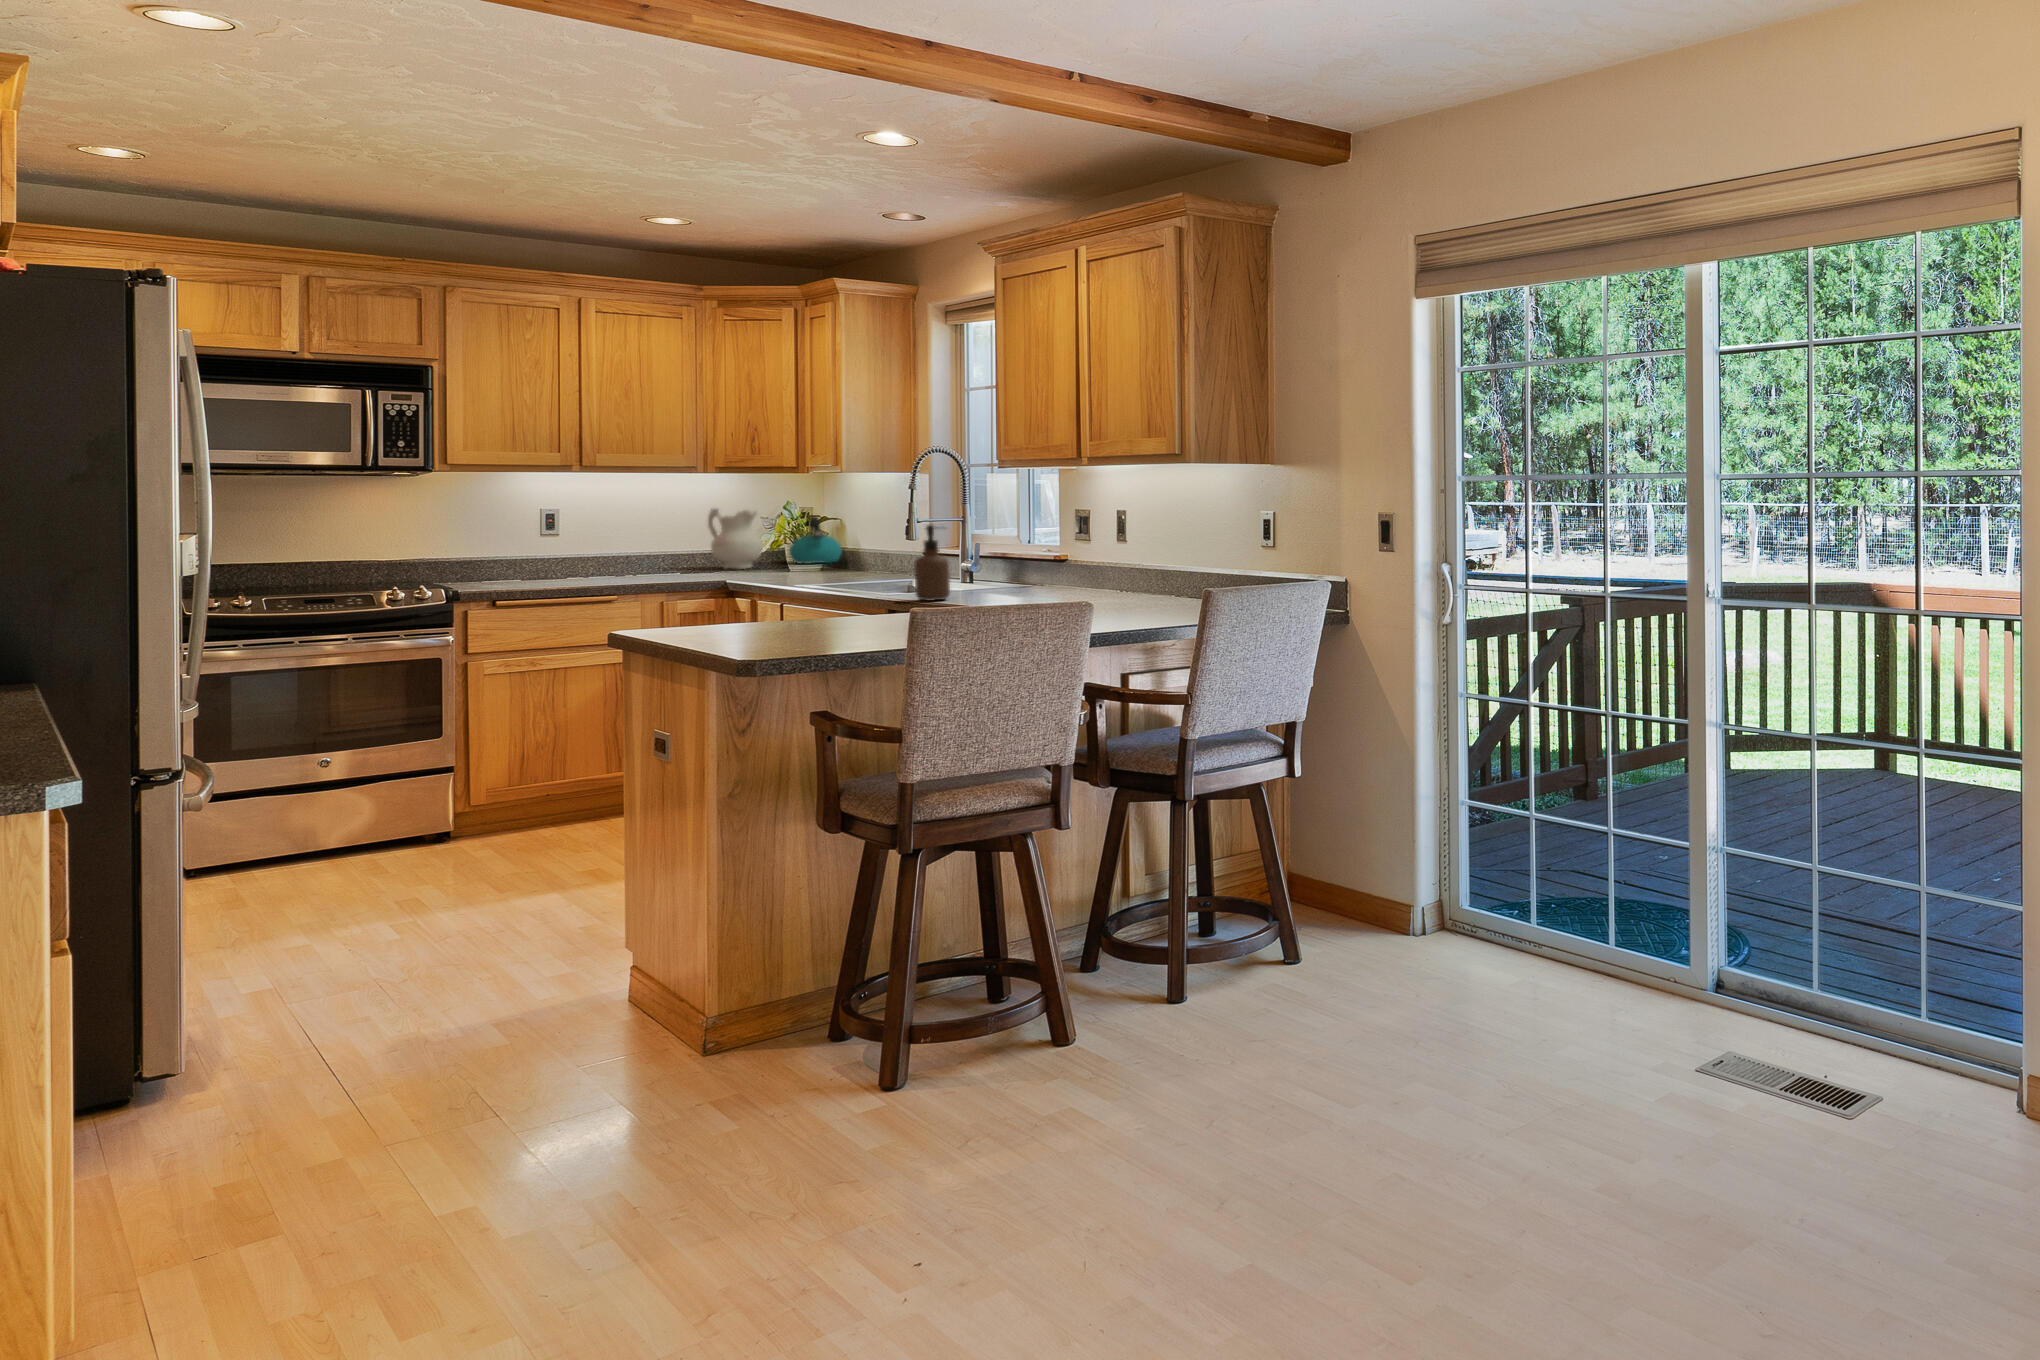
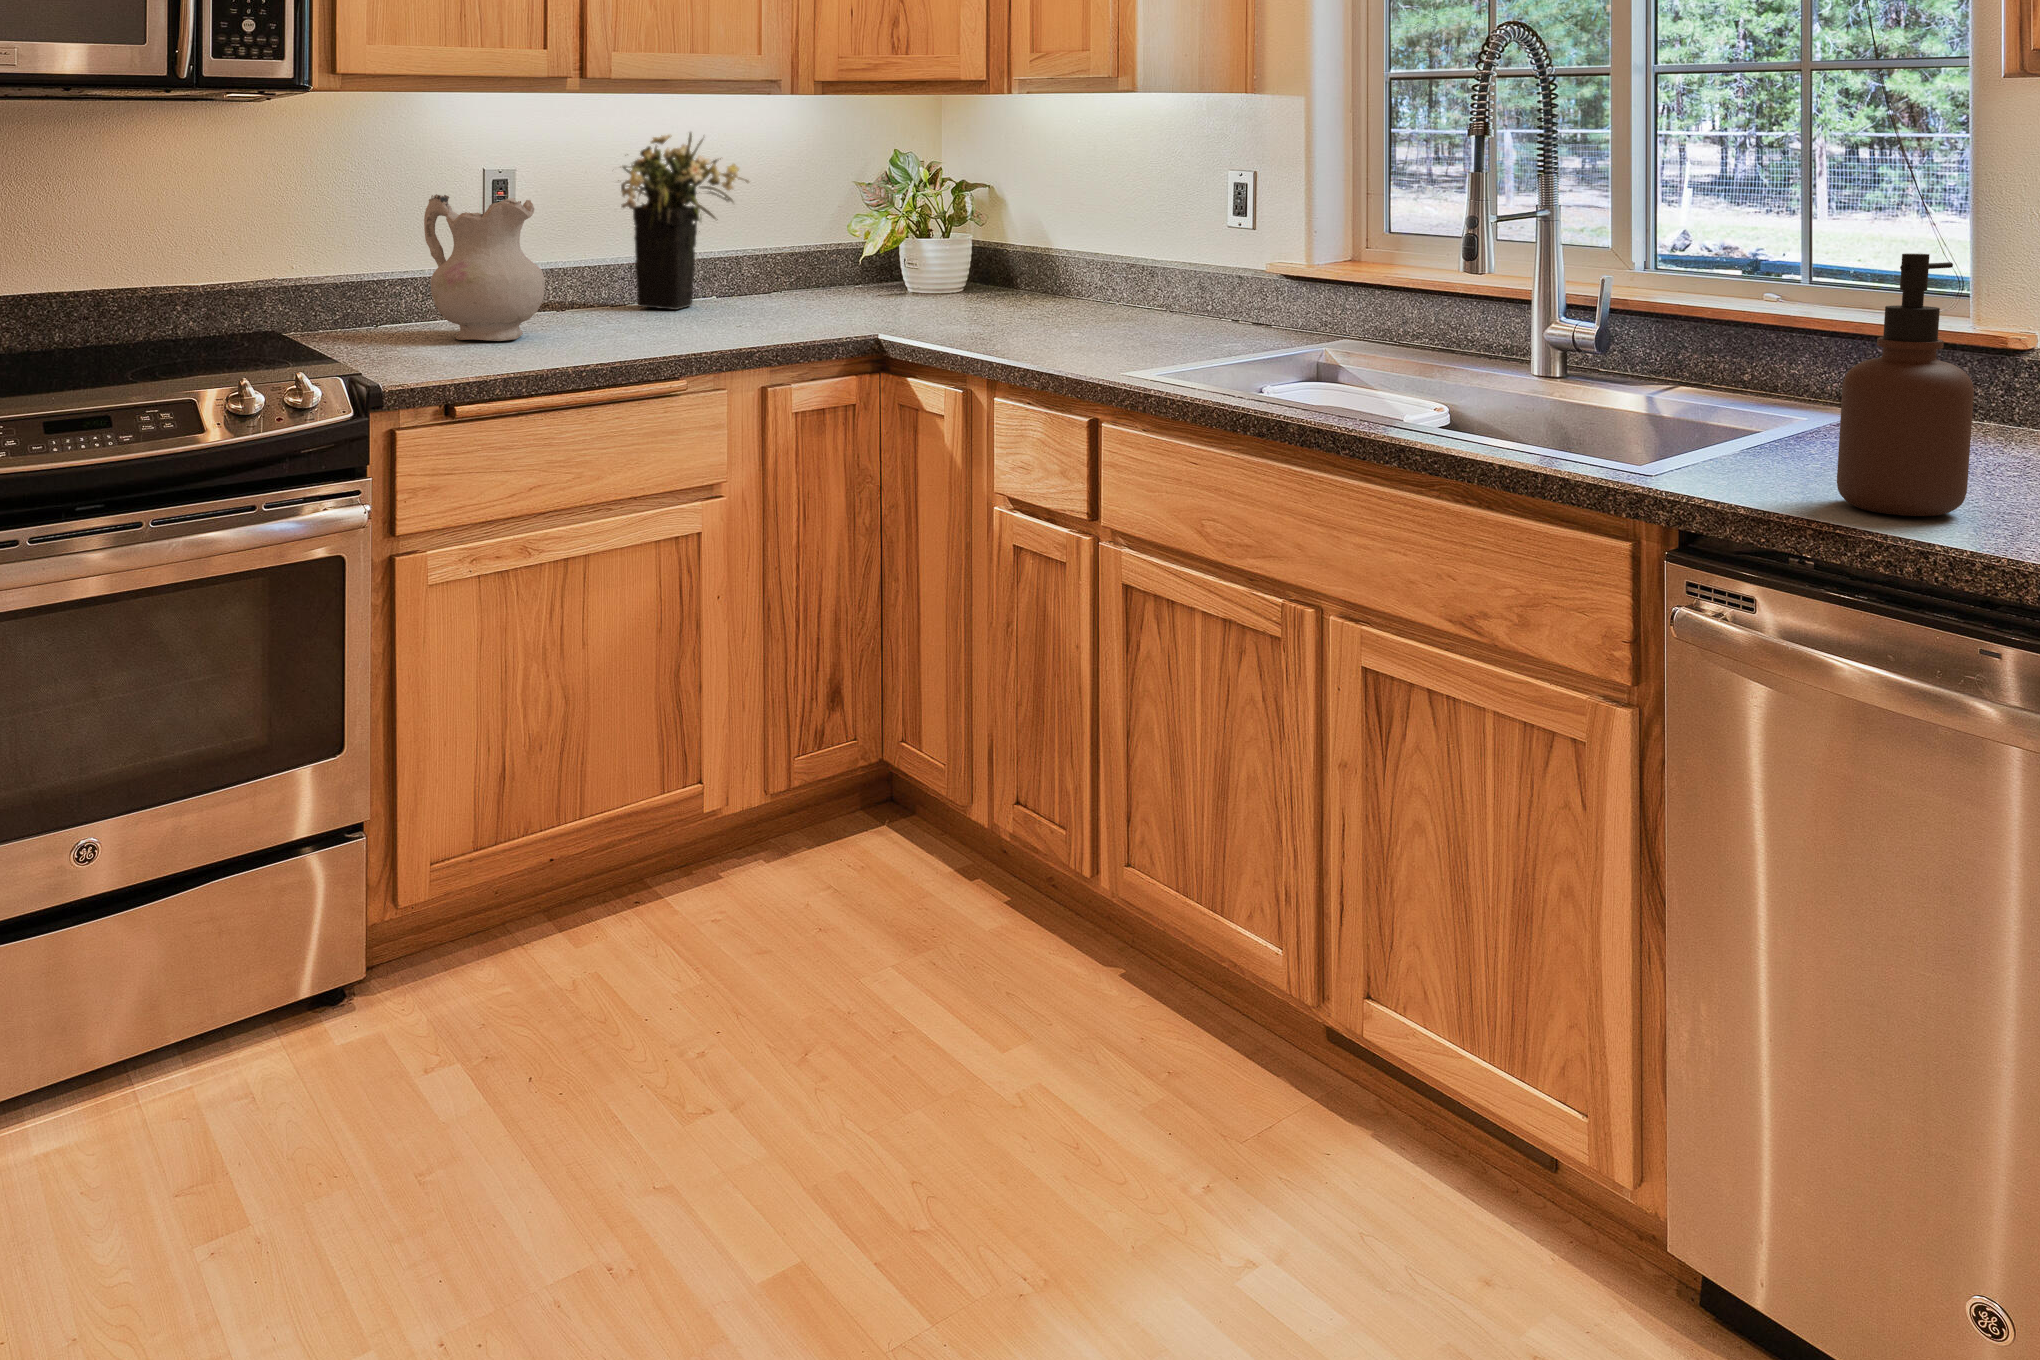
flower arrangement: none [603,481,680,565] -> present [618,133,749,310]
ceramic pitcher: present [708,509,763,569] -> present [424,194,545,341]
kettle: present [789,516,842,564] -> none [970,209,1076,315]

